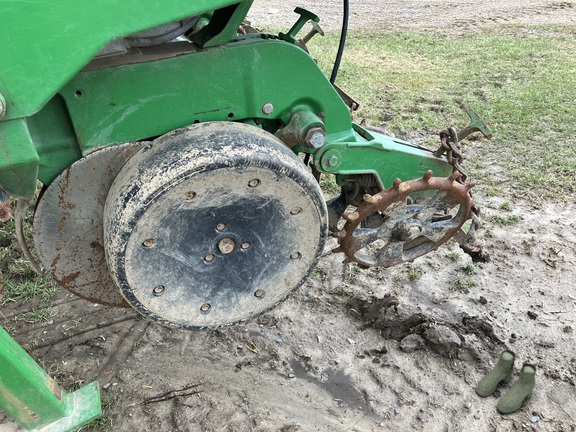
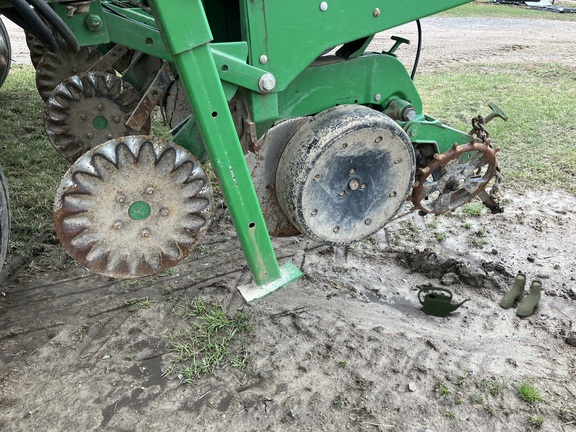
watering can: none [356,366,429,407] -> present [418,287,471,316]

